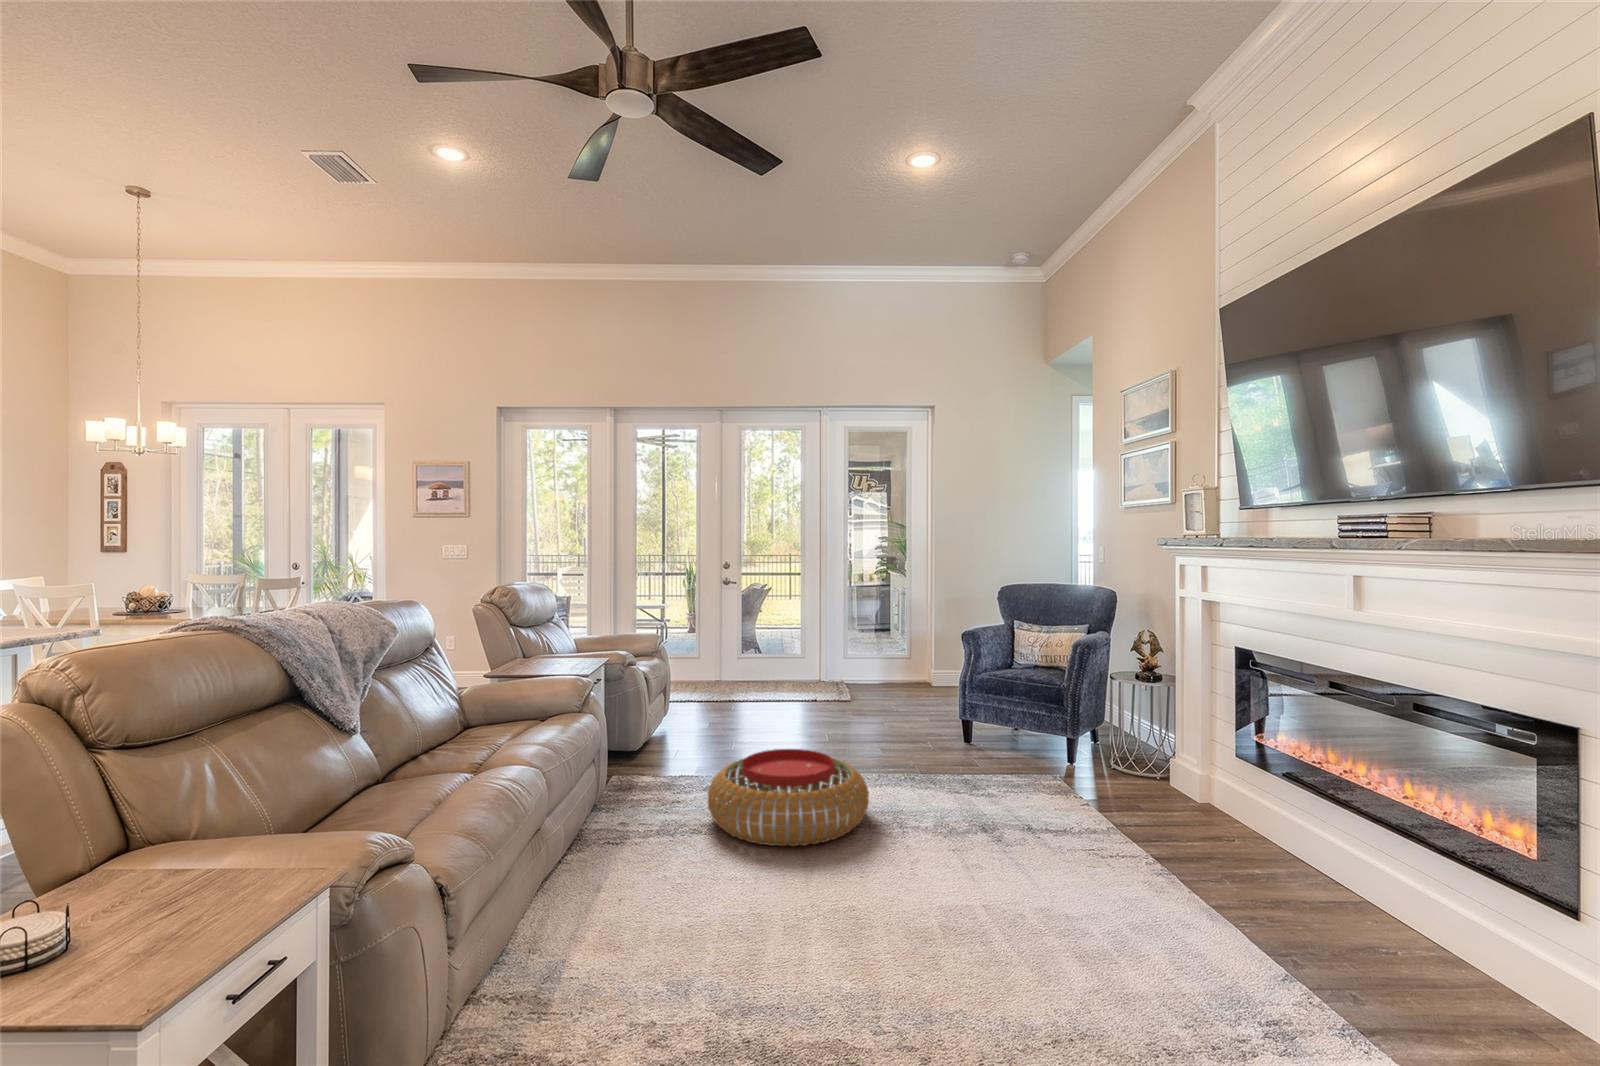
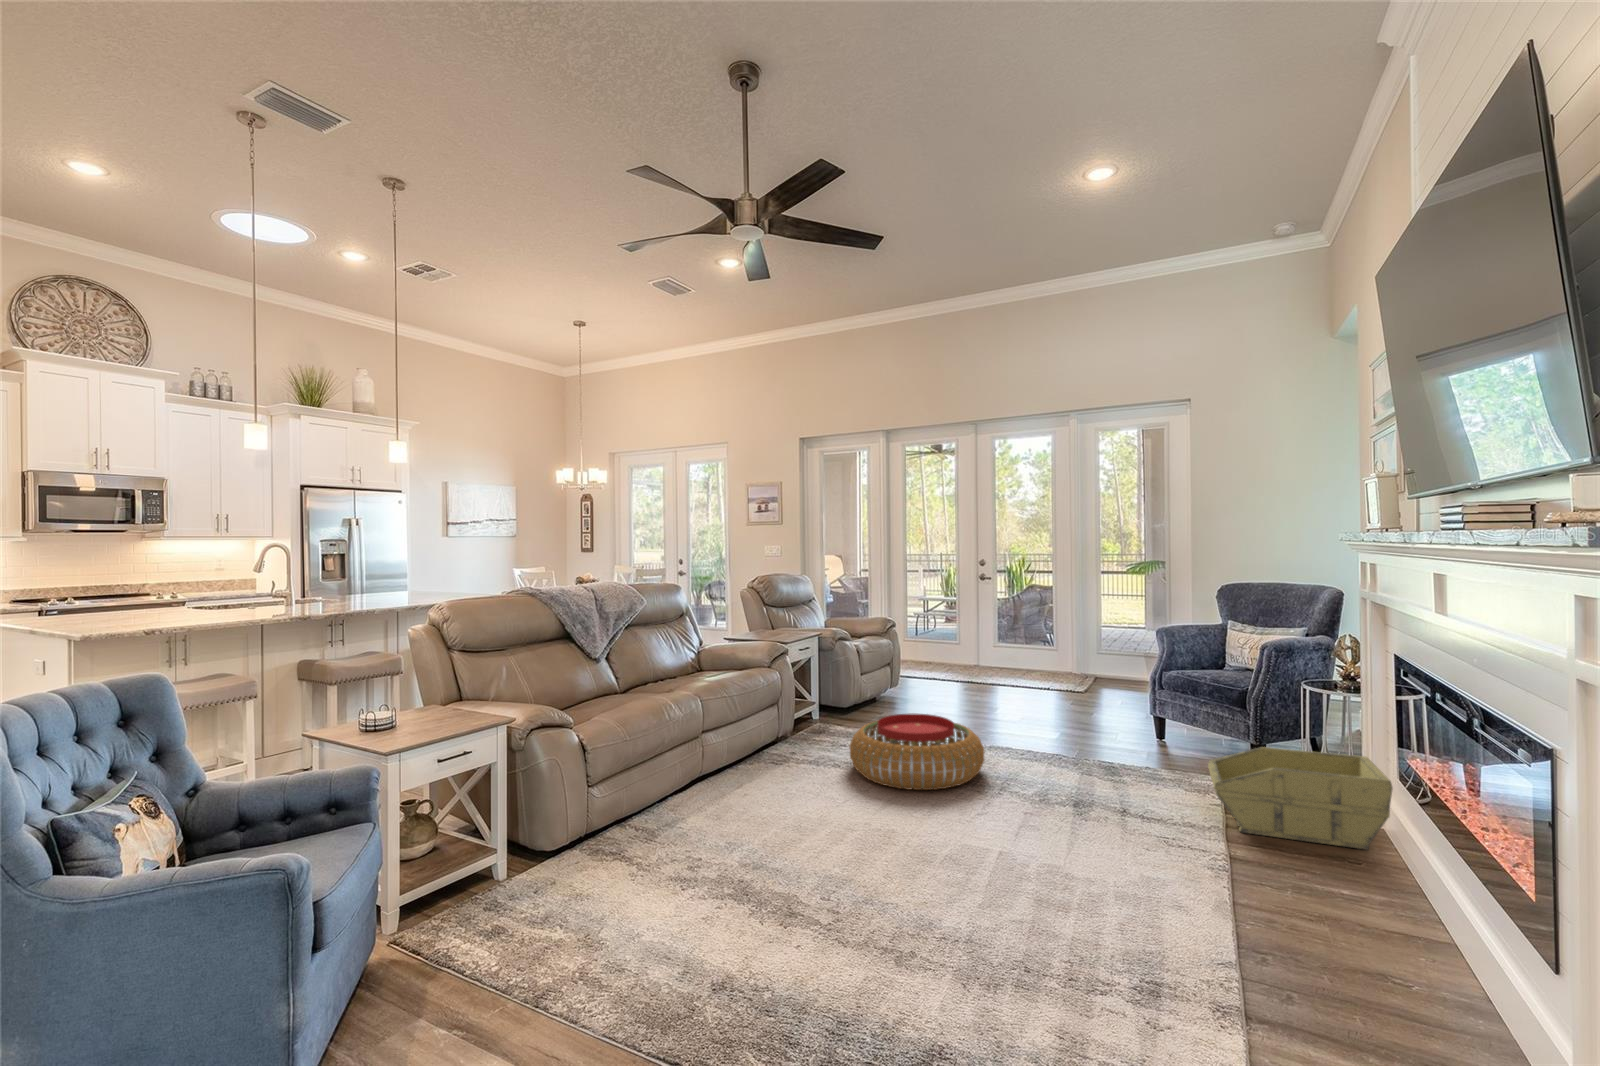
storage bin: none [1074,739,1241,828] -> present [1208,747,1393,850]

